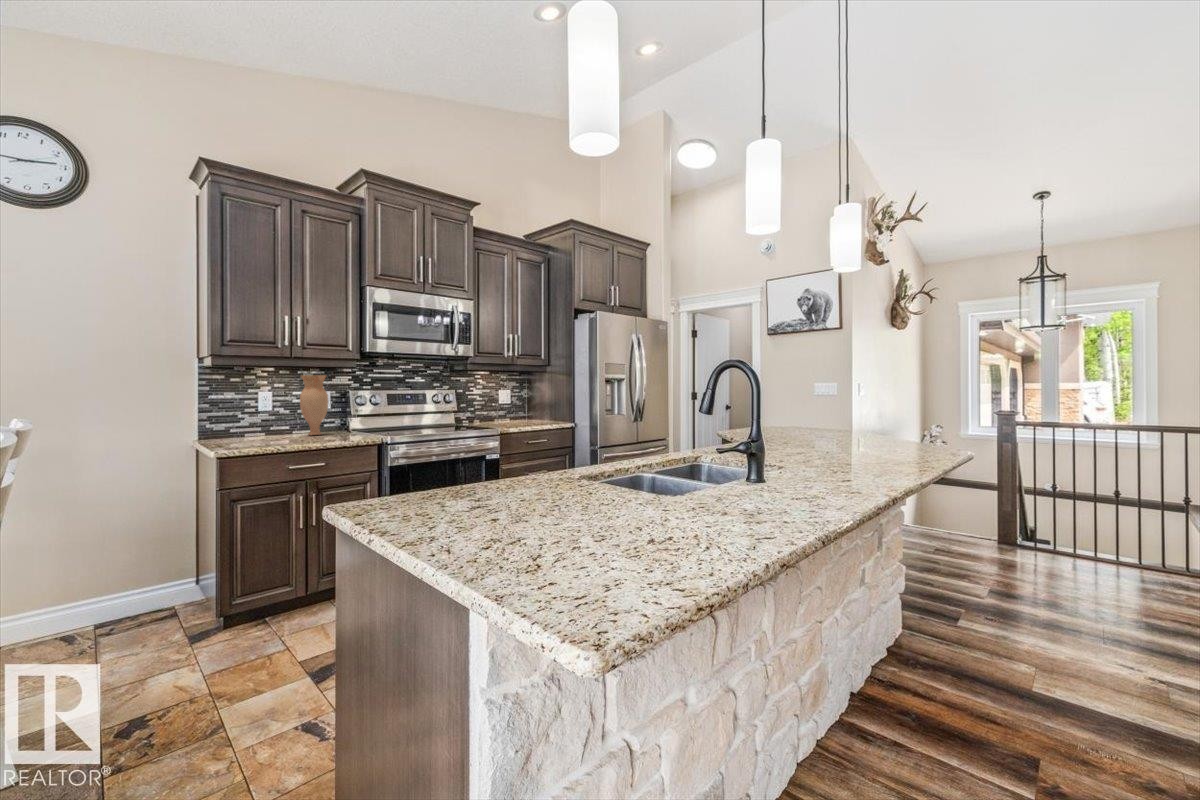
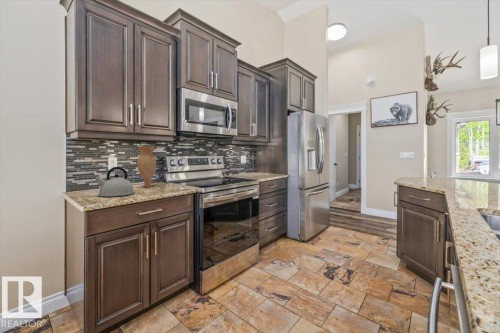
kettle: none [233,404,289,444] -> present [95,167,135,197]

